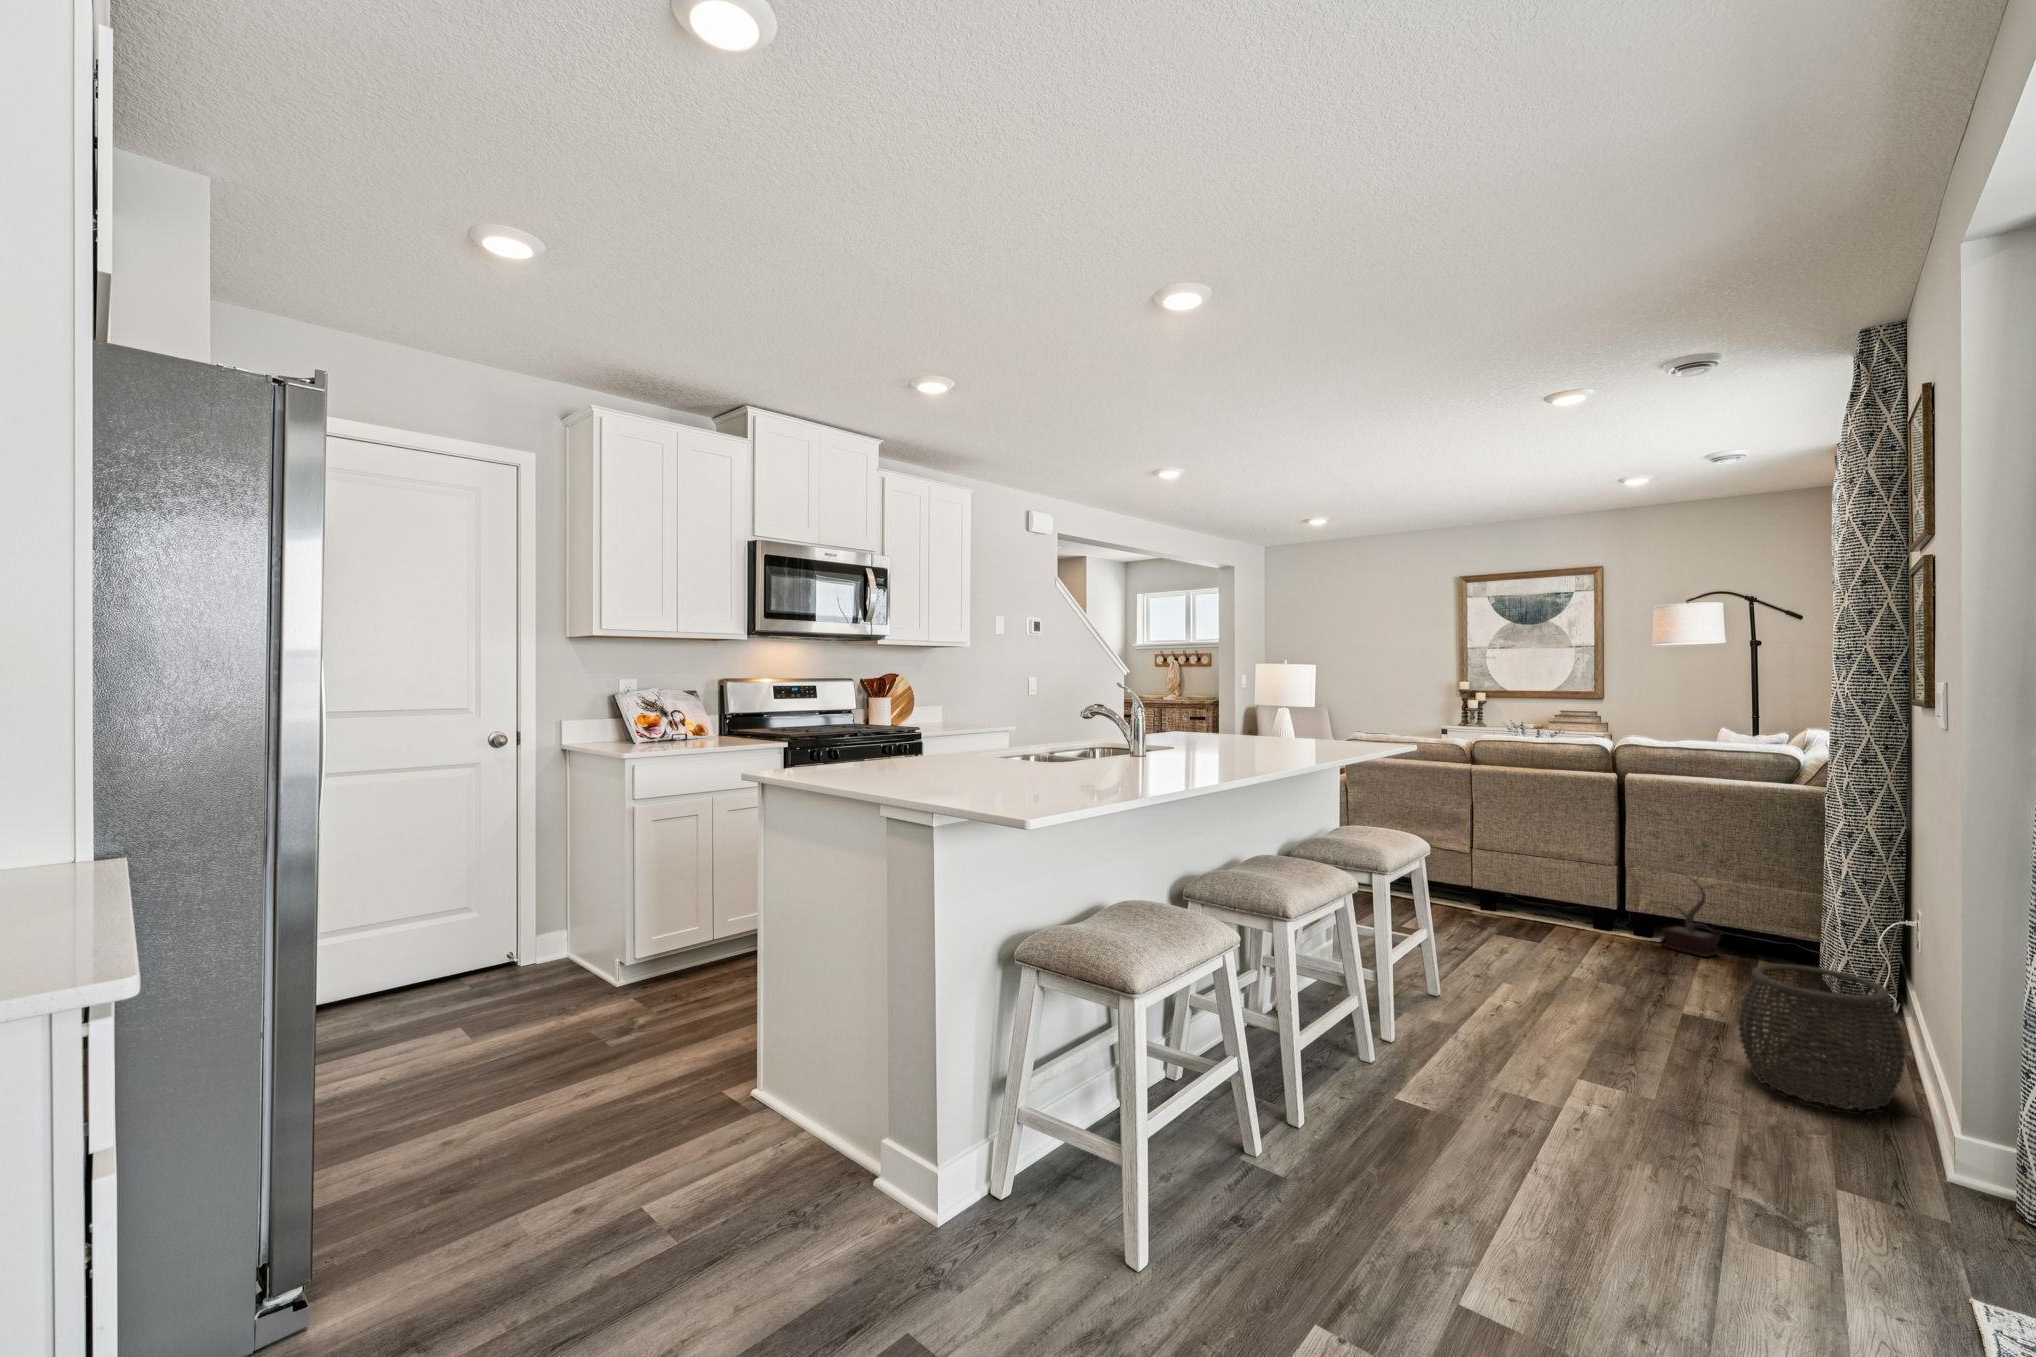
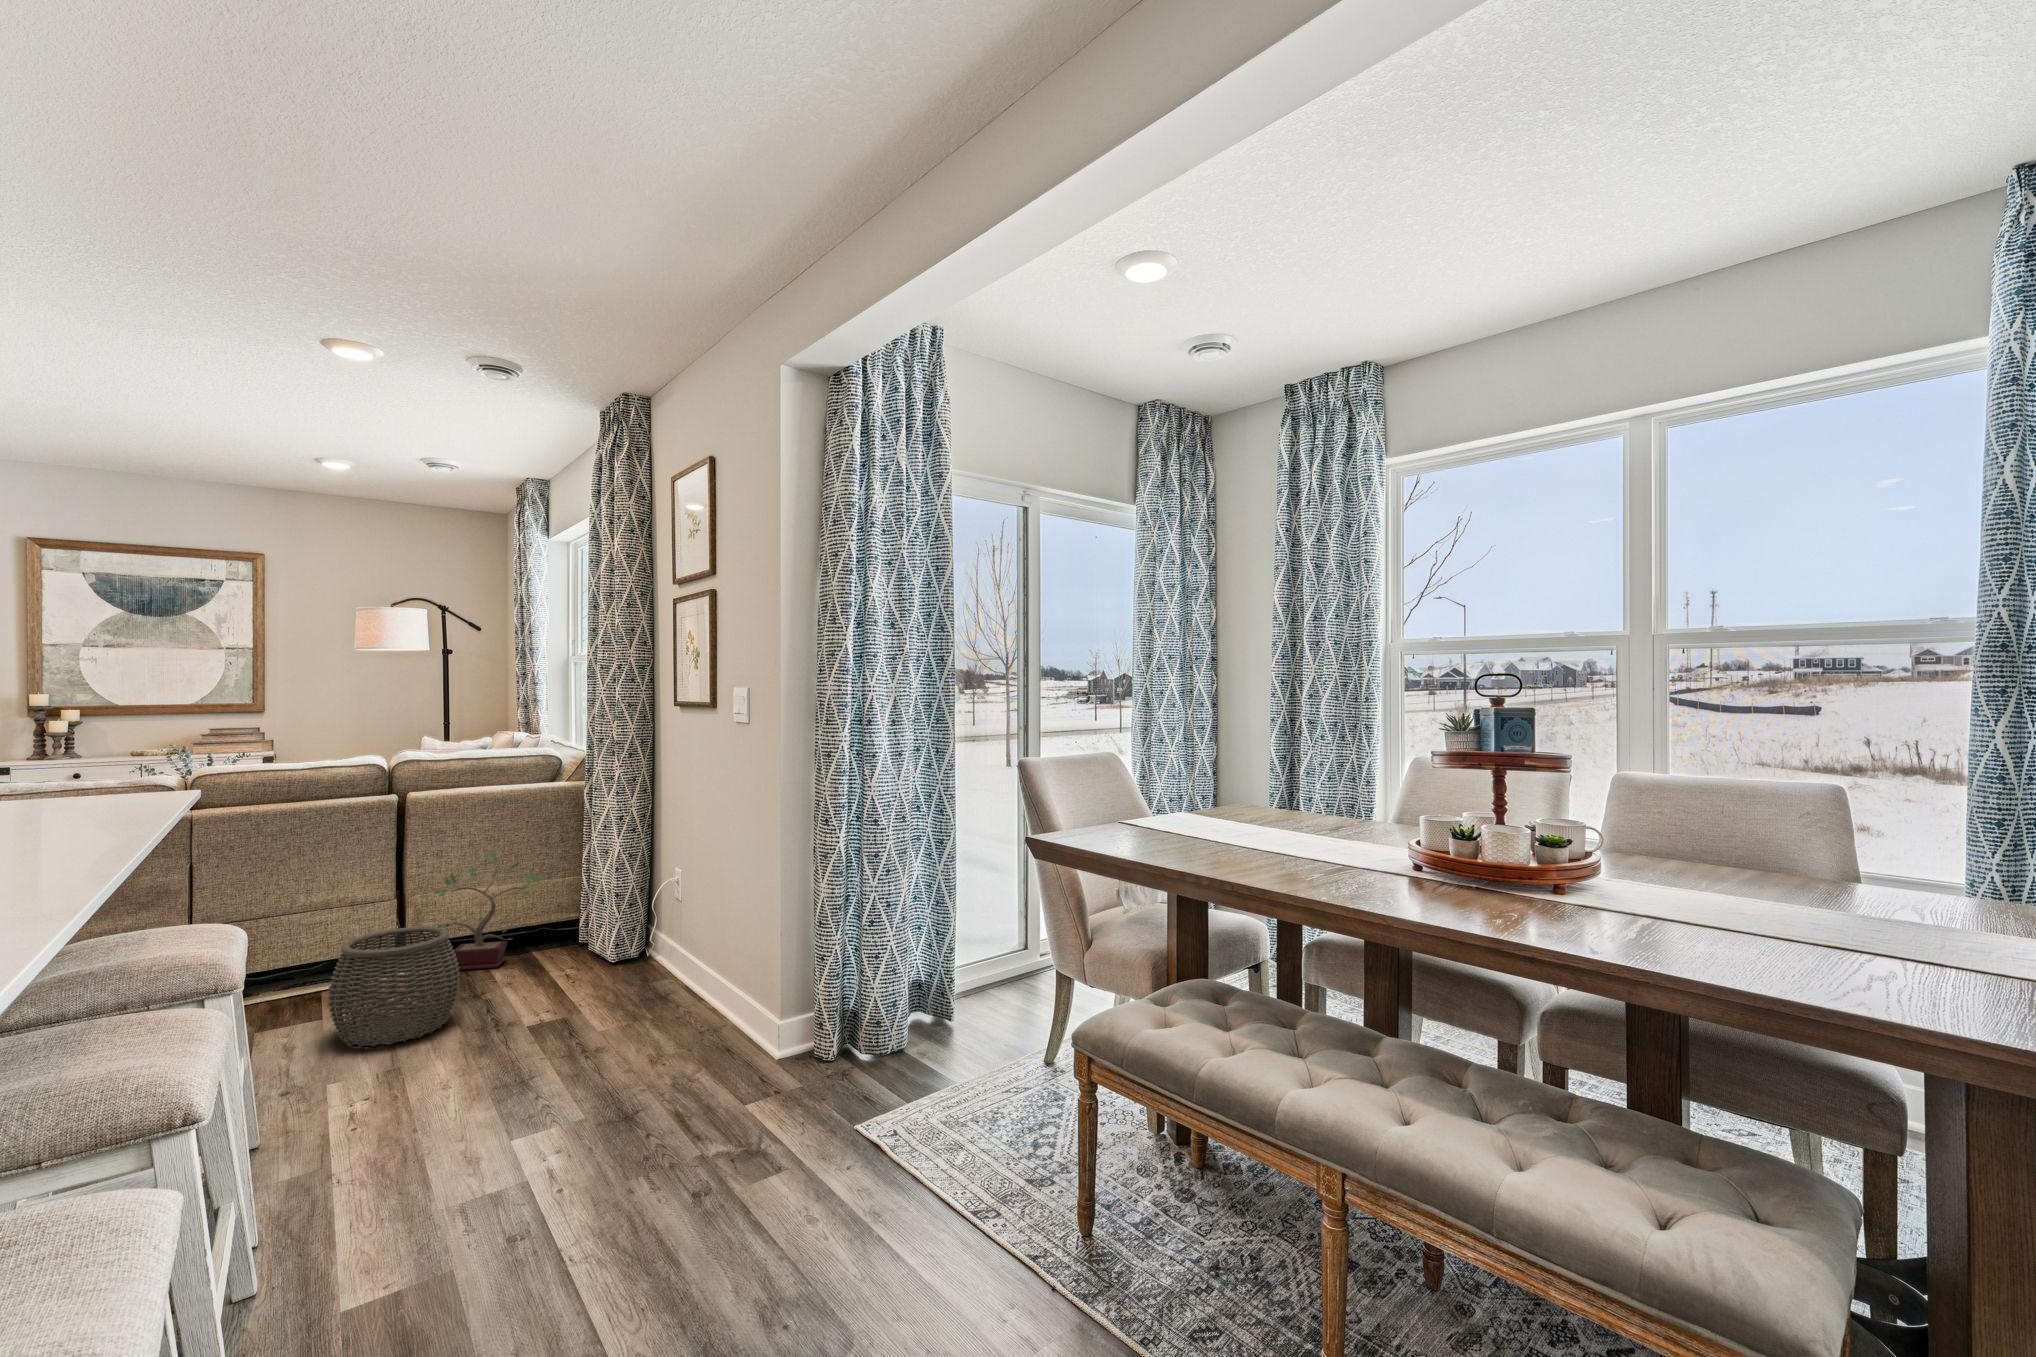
woven basket: present [1738,964,1906,1110] -> present [328,927,460,1047]

